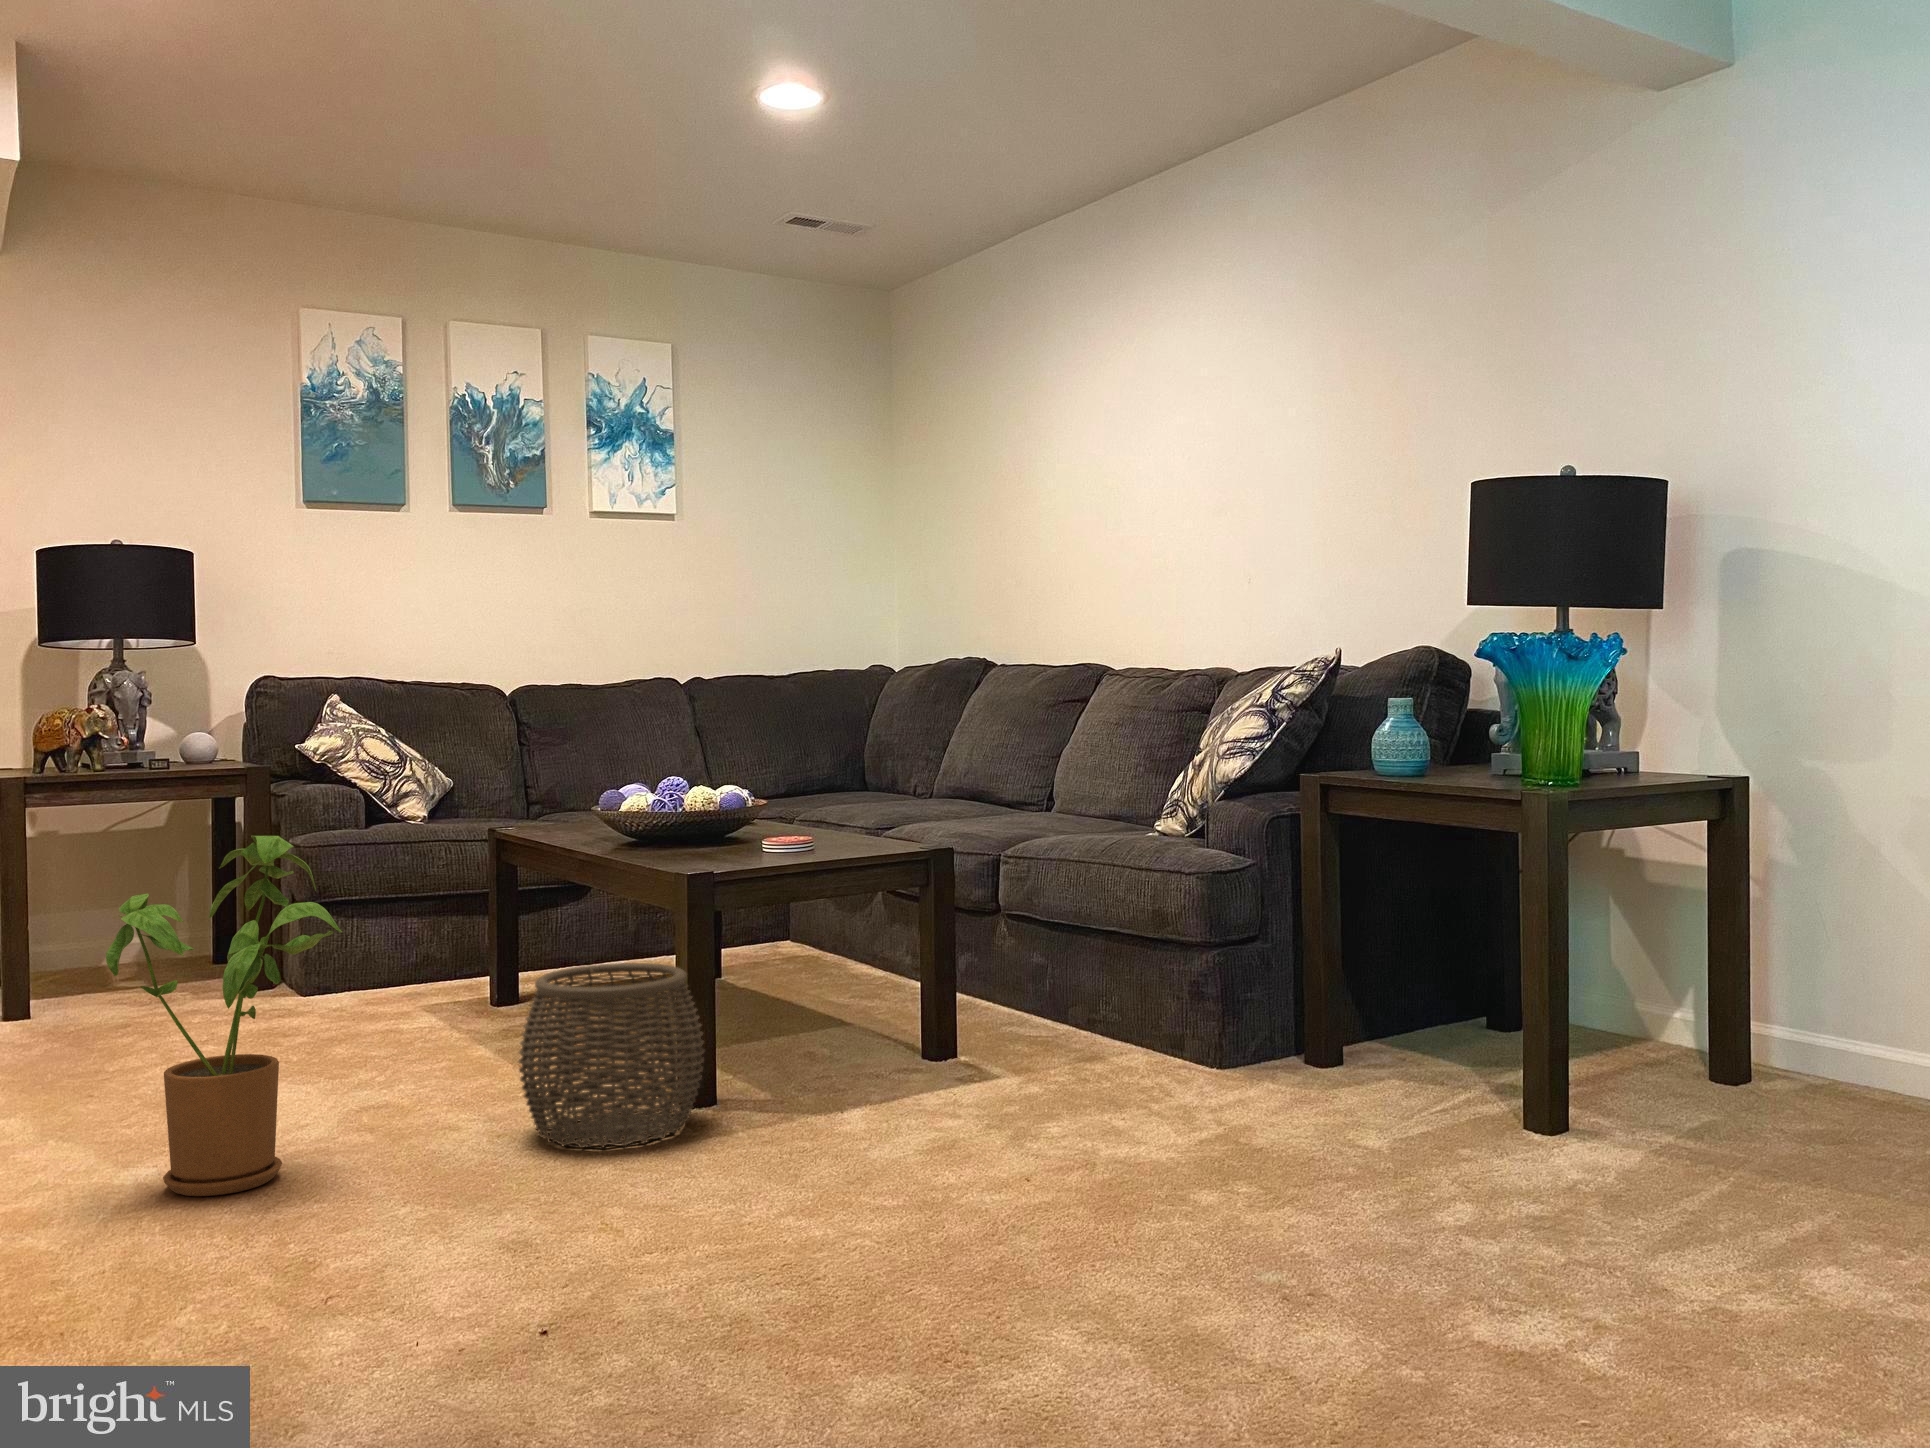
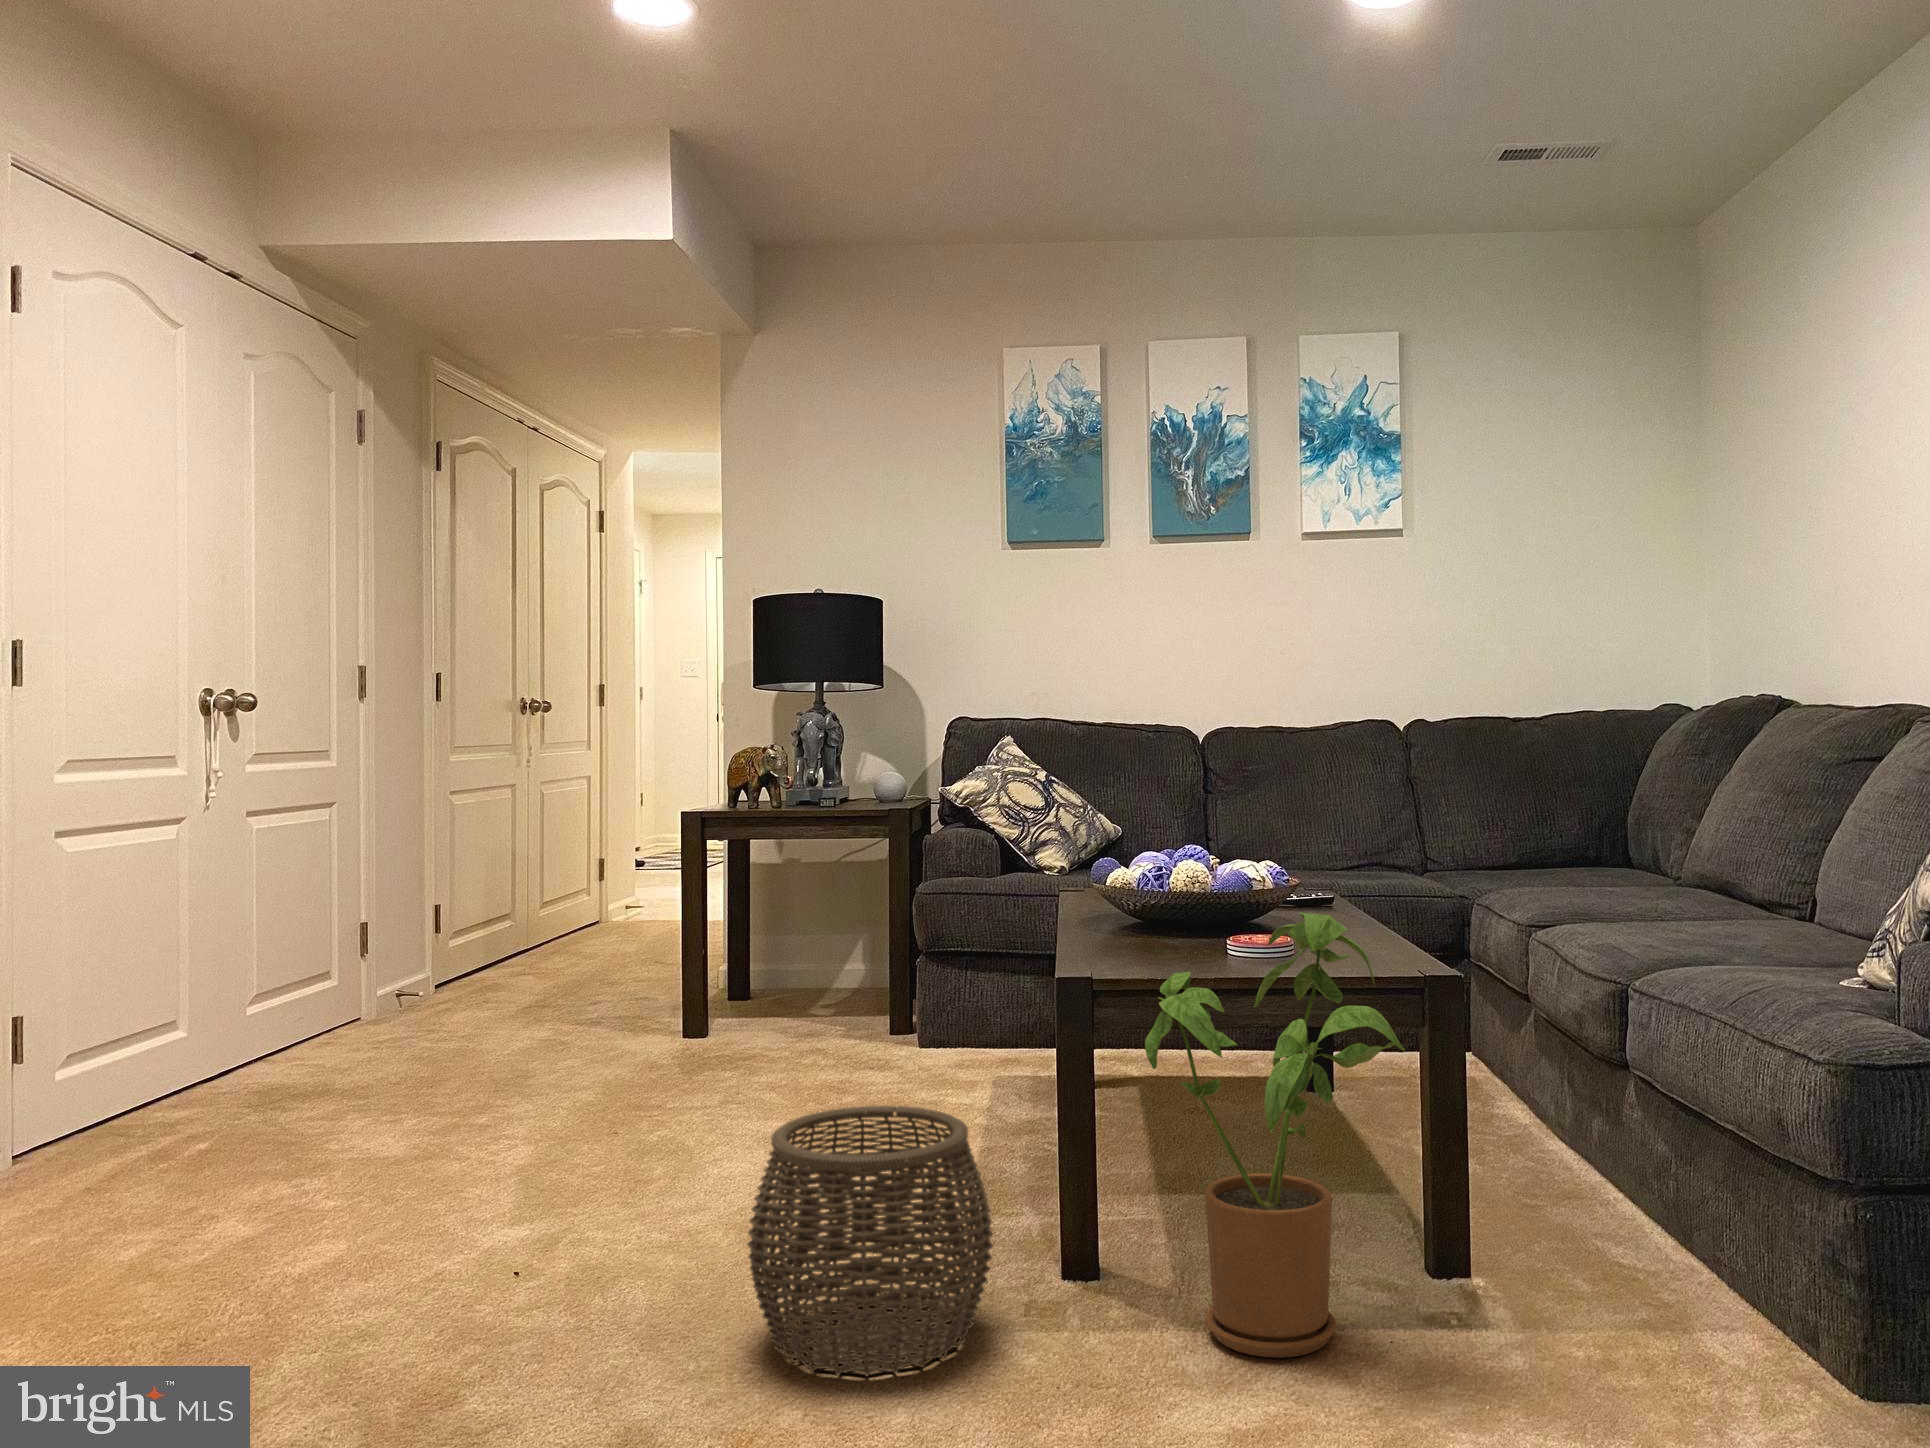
house plant: present [106,836,342,1196] -> present [1145,913,1405,1358]

